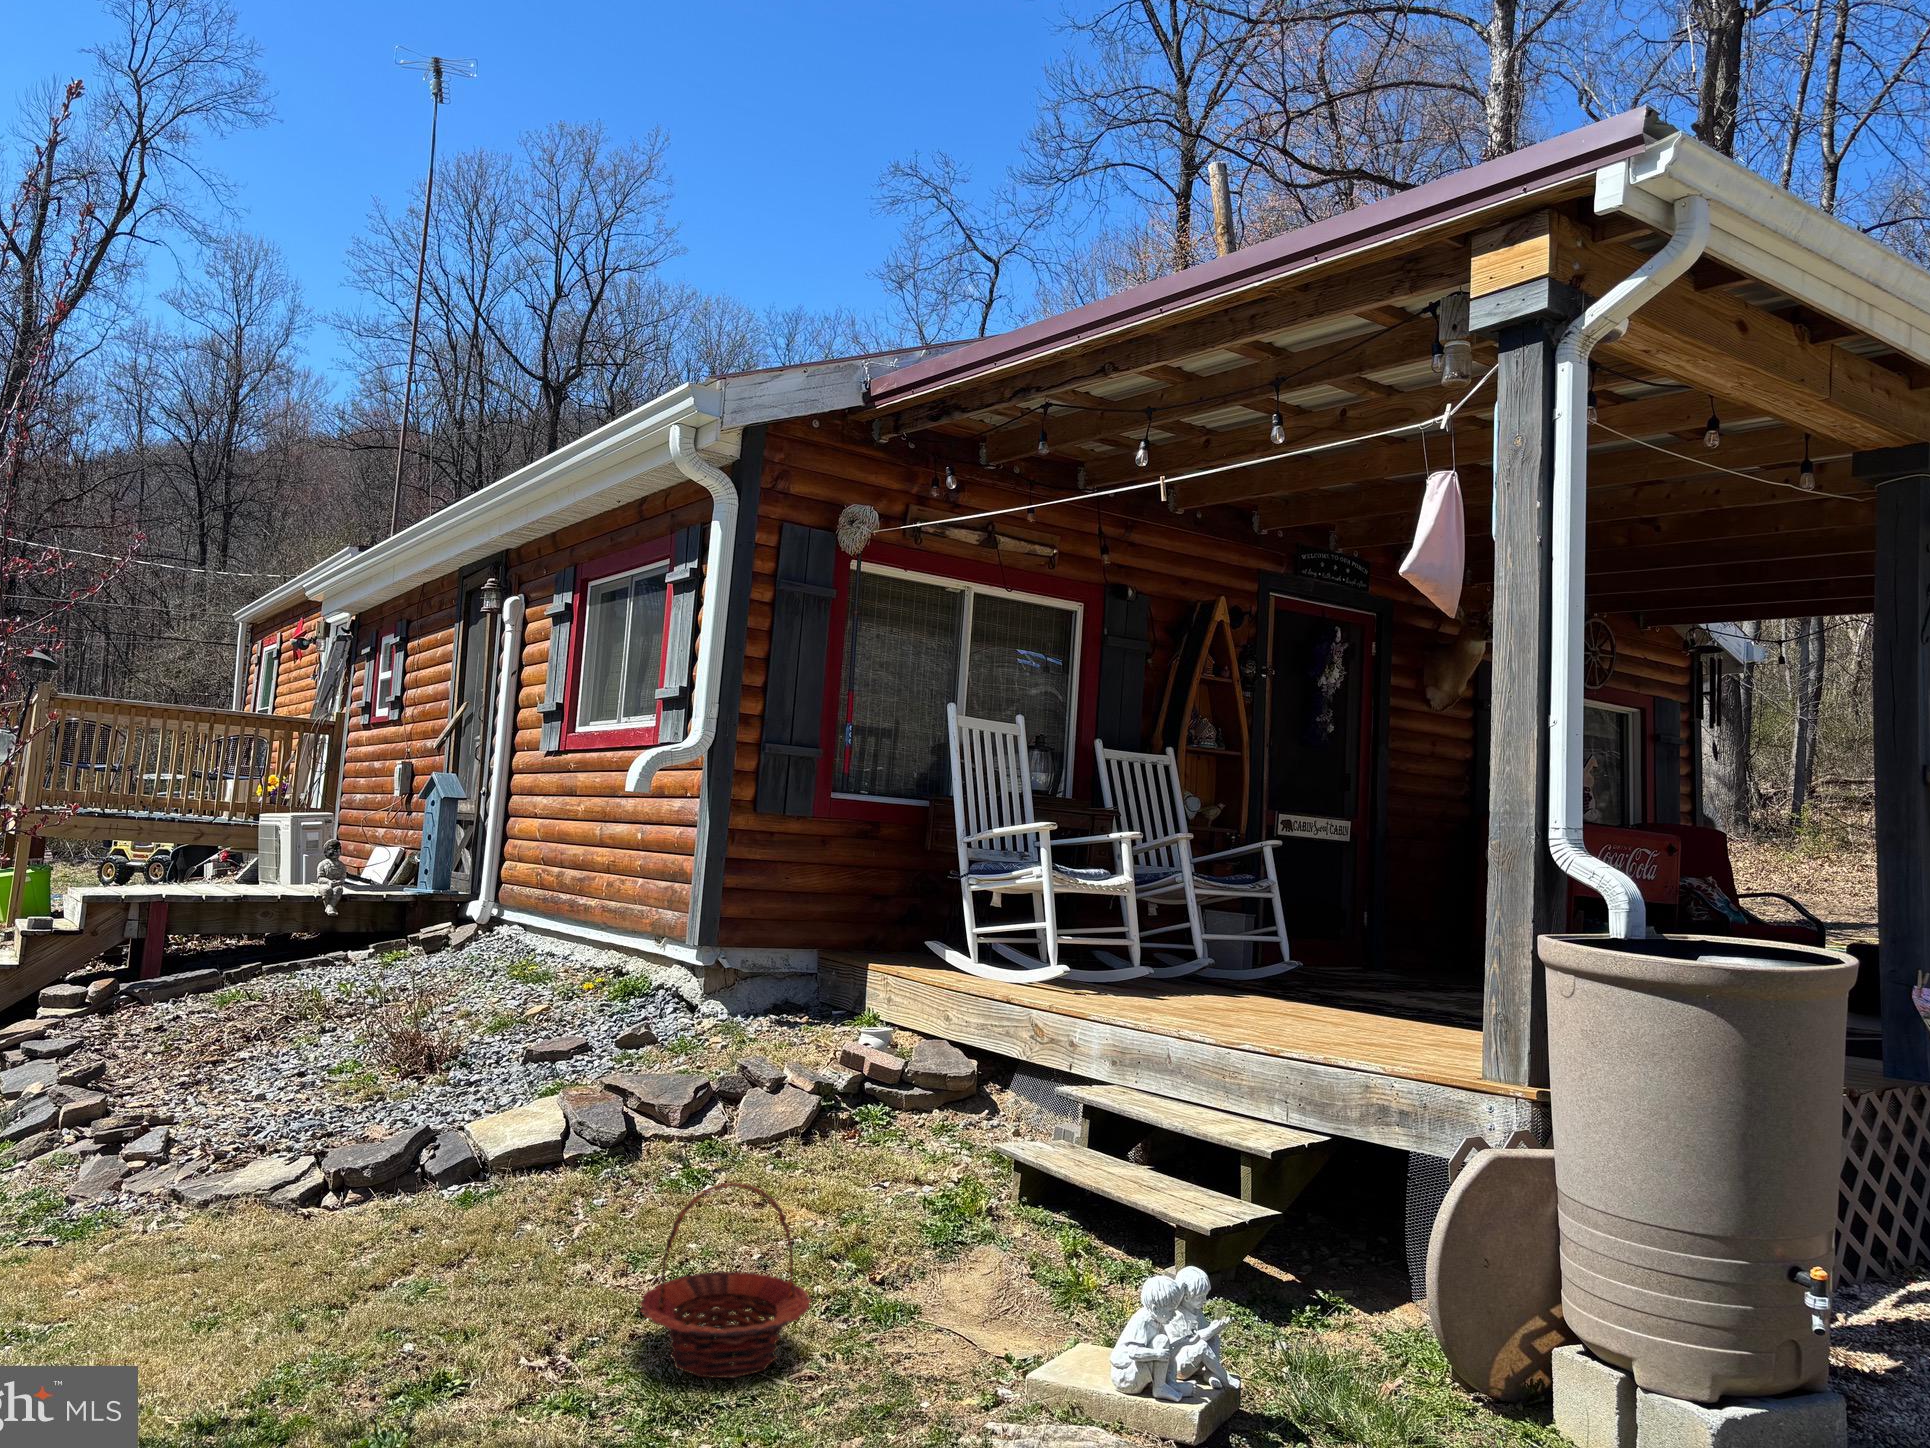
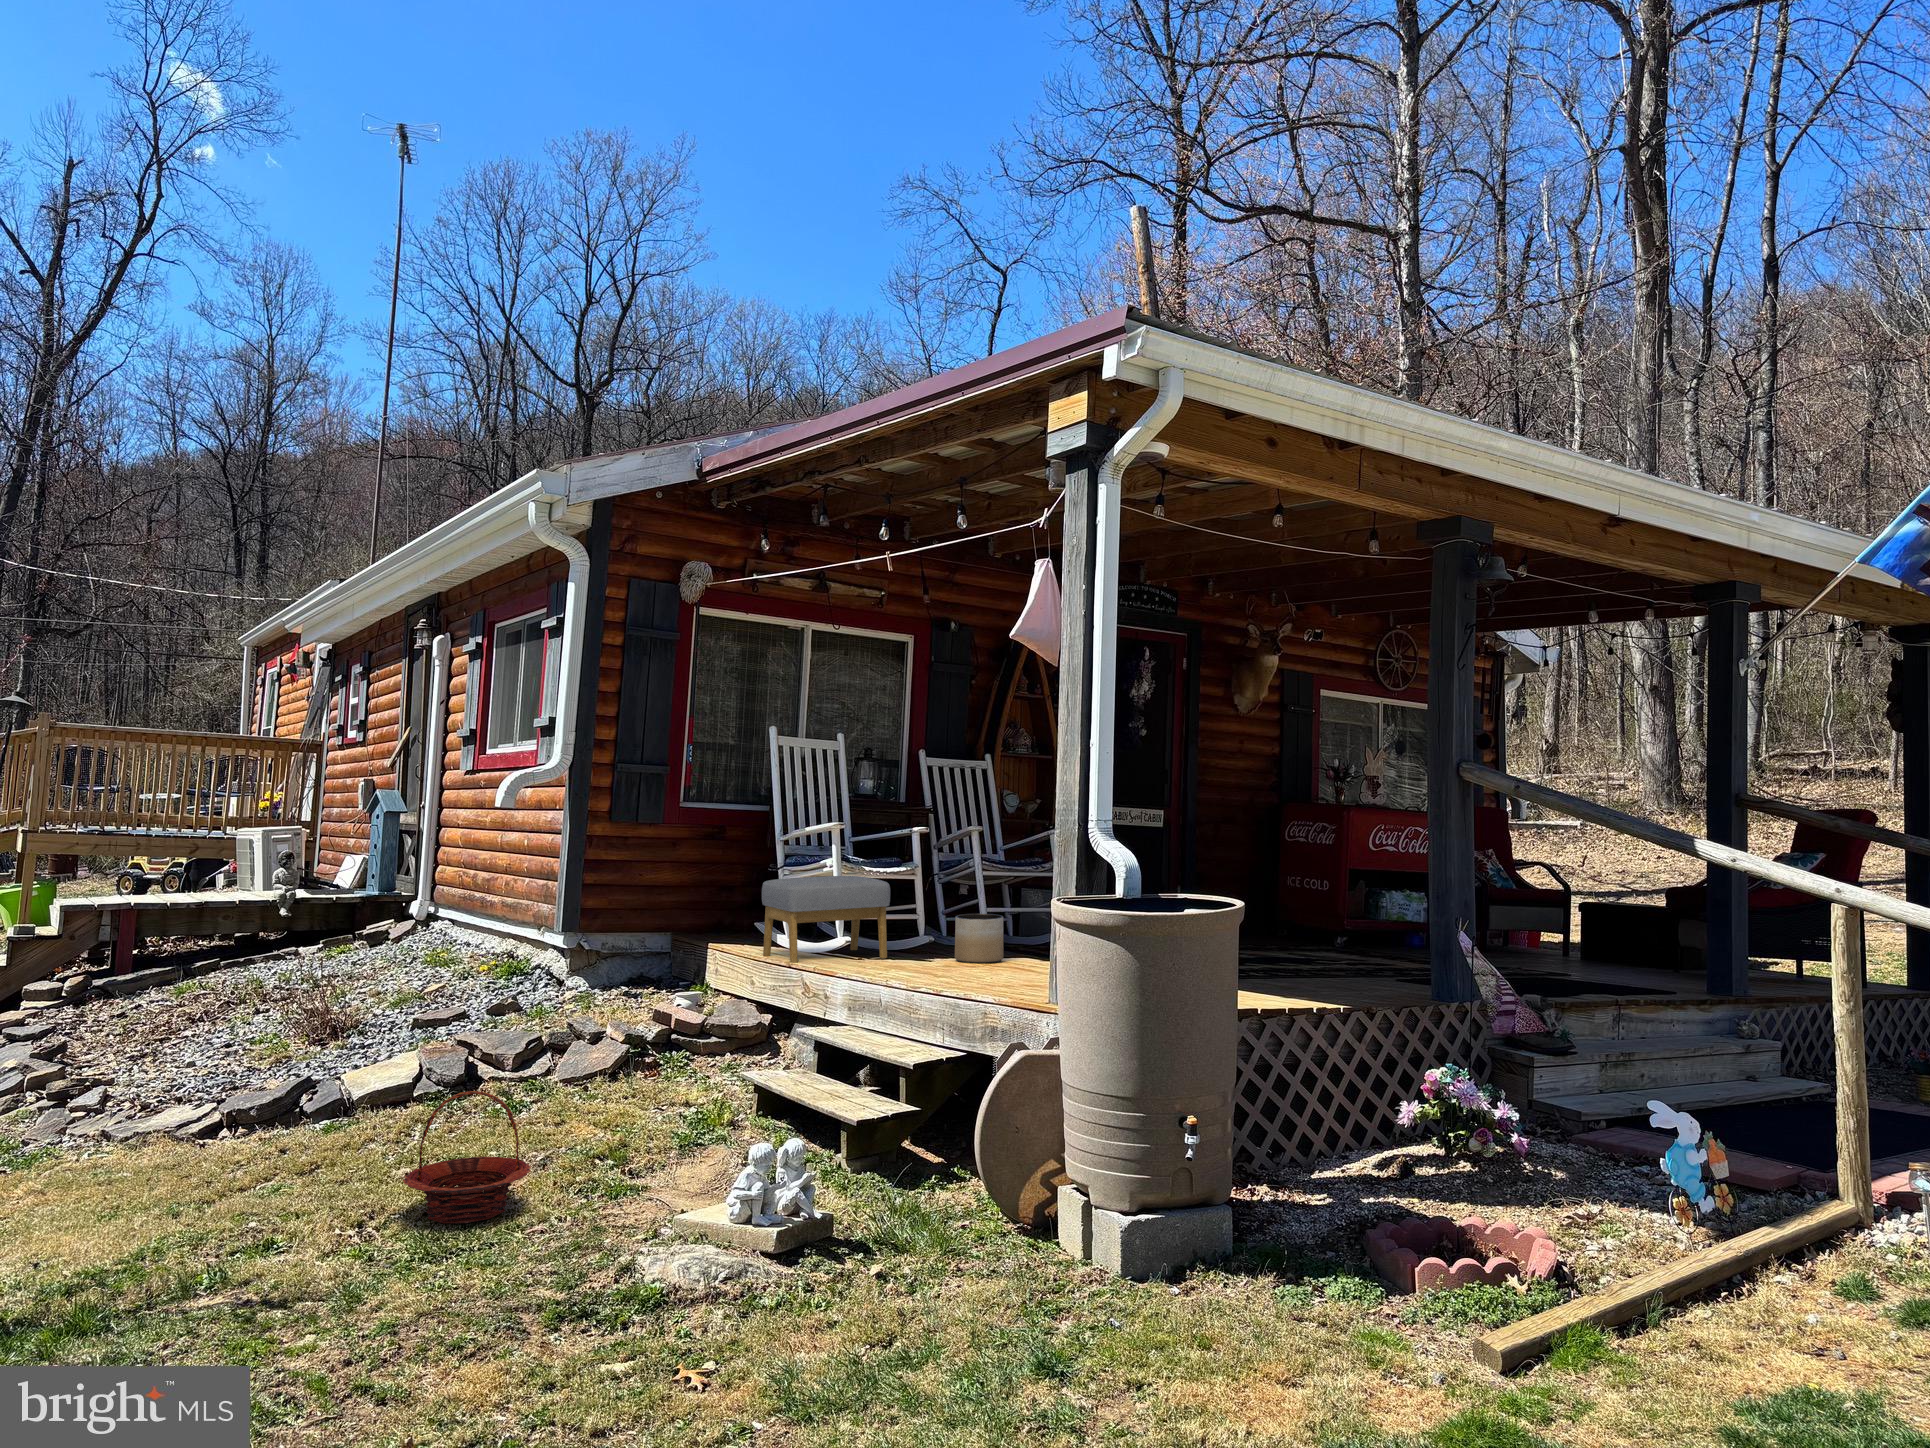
footstool: none [966,888,1130,1000] -> present [762,876,890,963]
planter: none [1212,940,1275,1005] -> present [955,914,1004,964]

